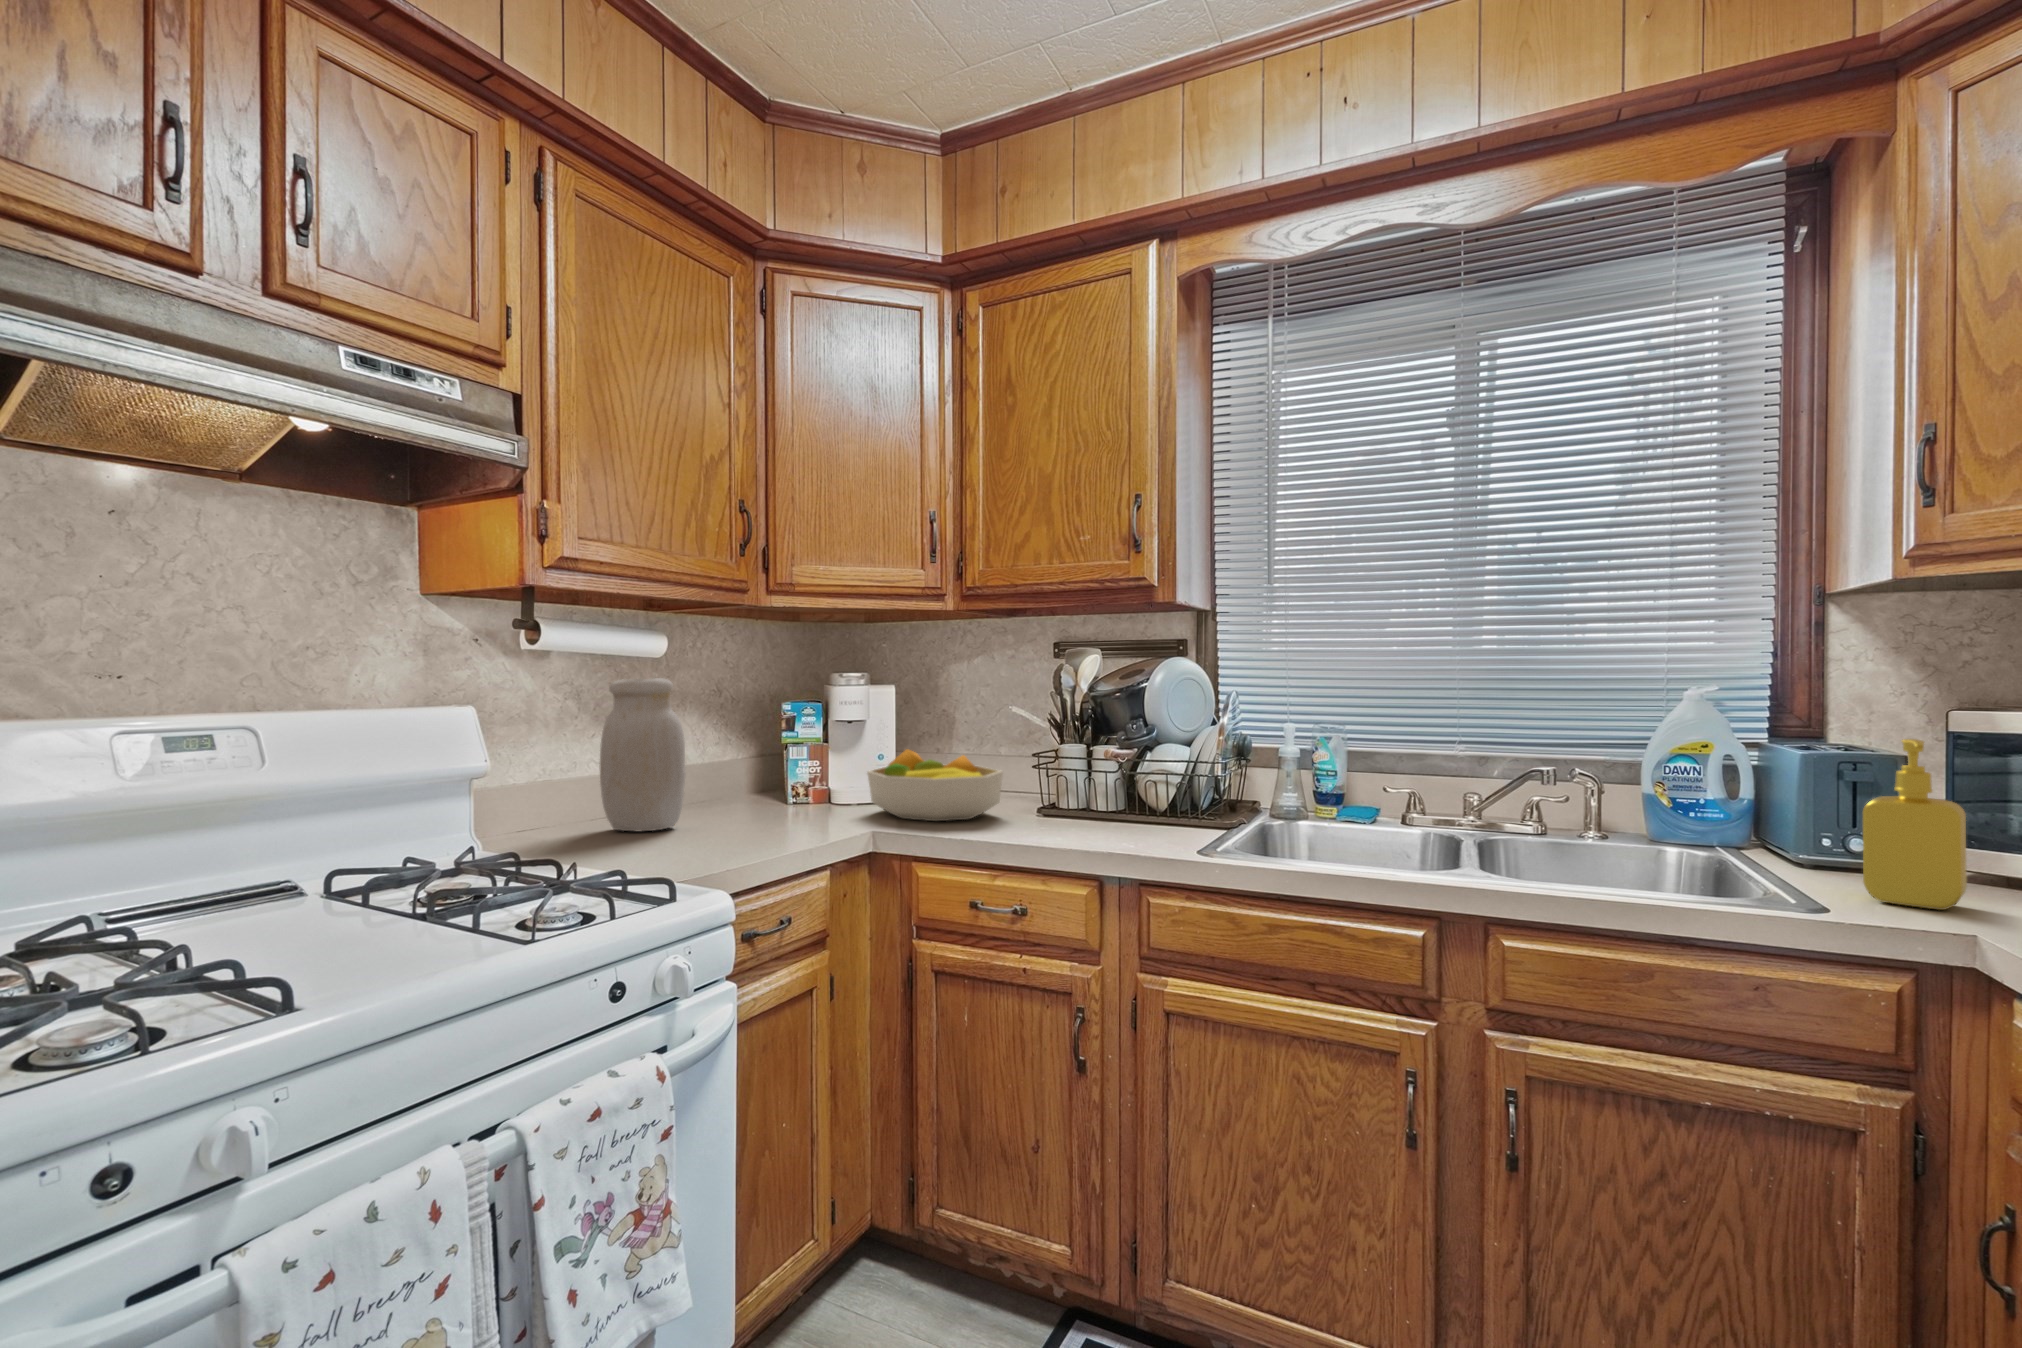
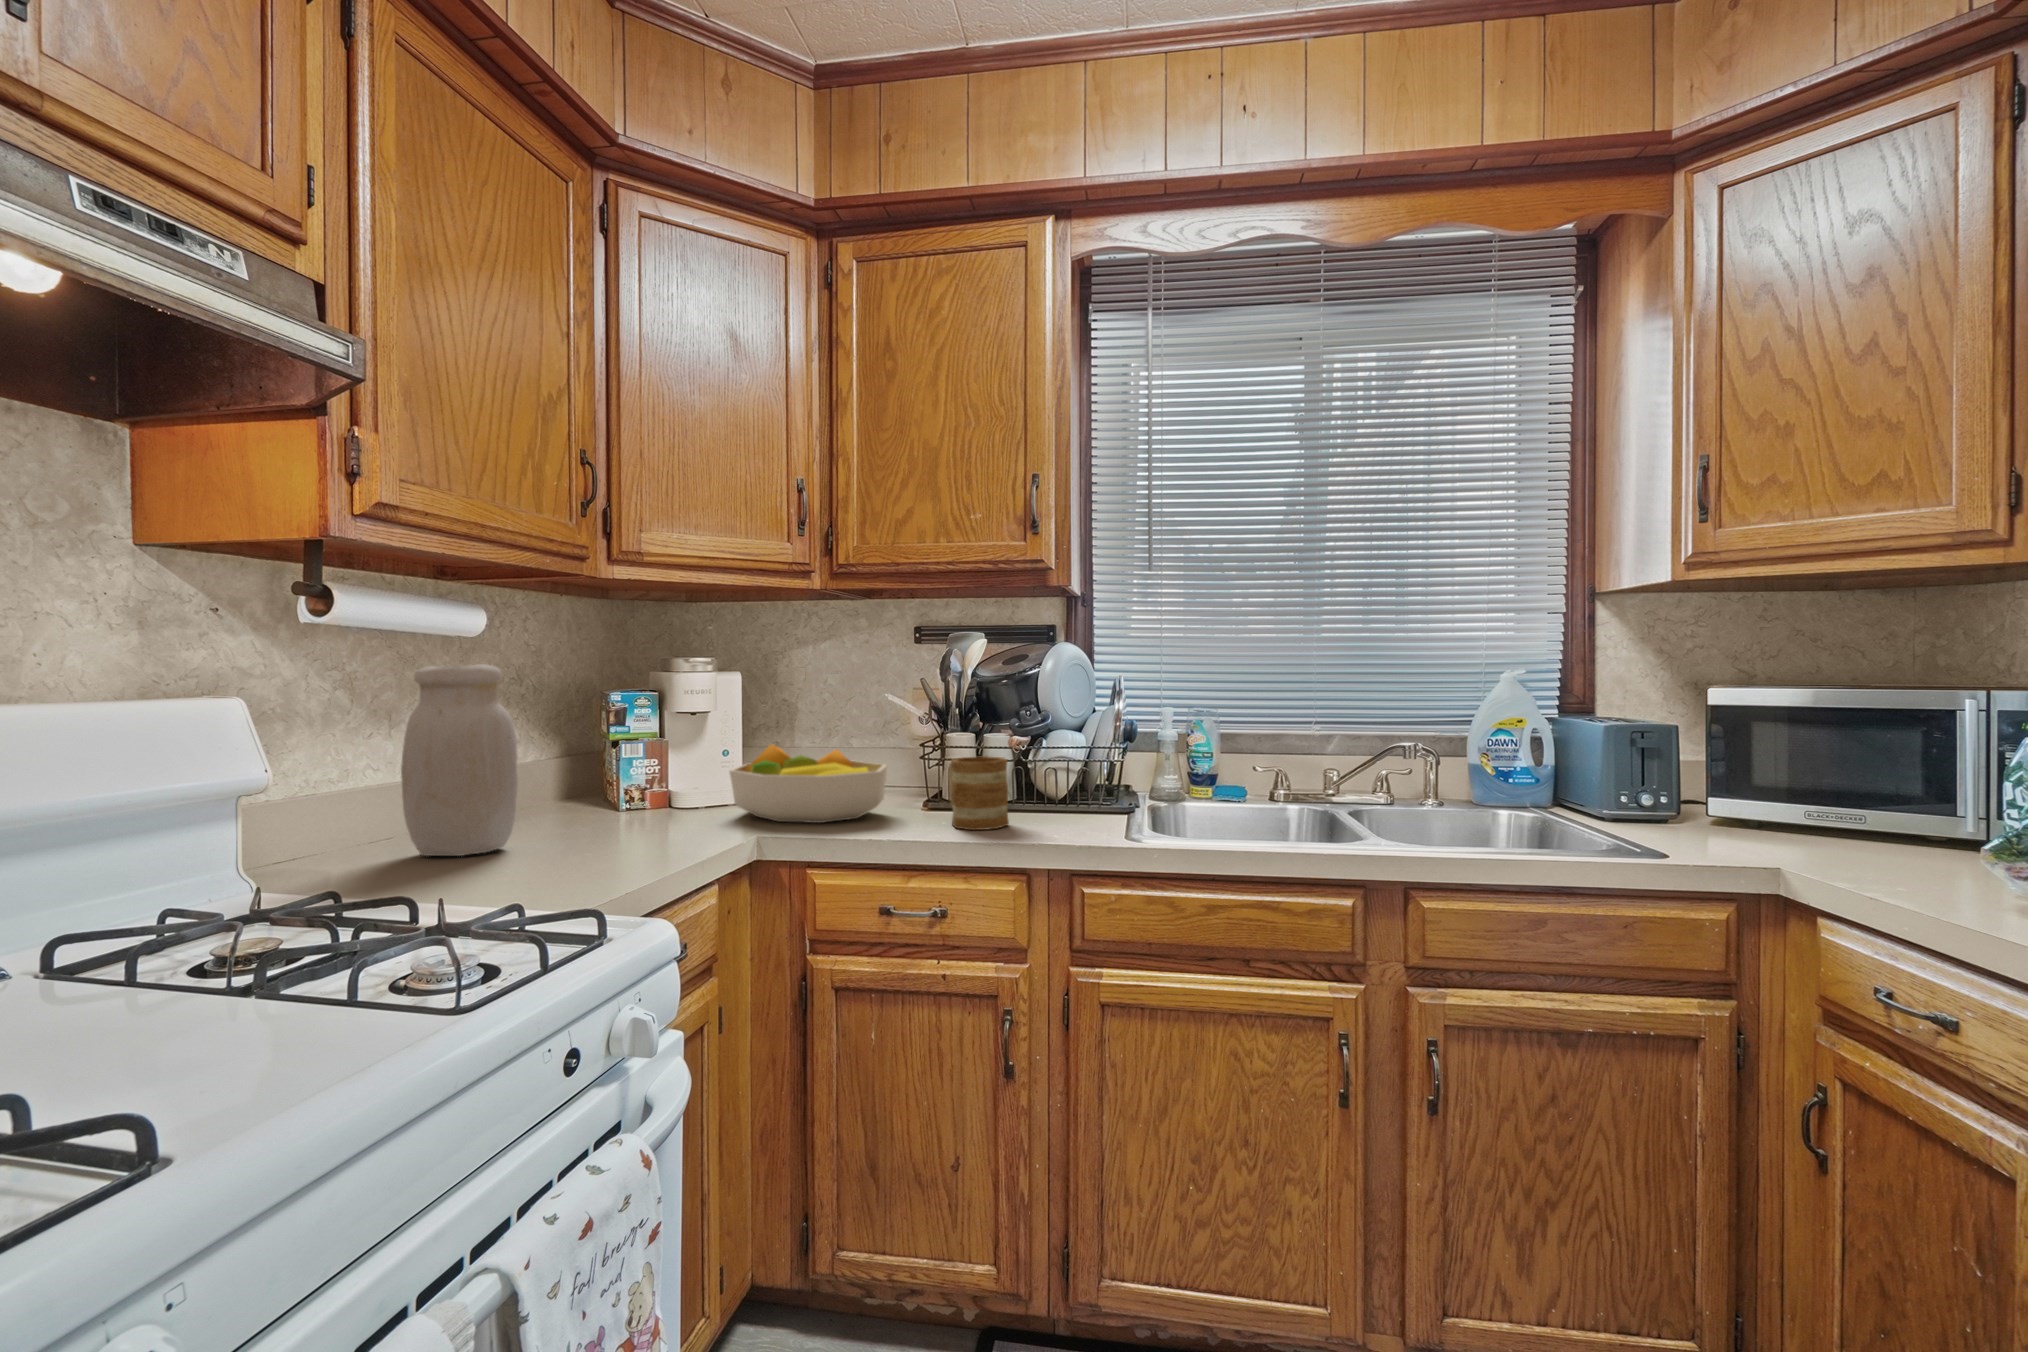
soap dispenser: present [1863,739,1967,910] -> none [1680,711,1757,850]
mug: none [1044,766,1098,835] -> present [948,756,1009,830]

